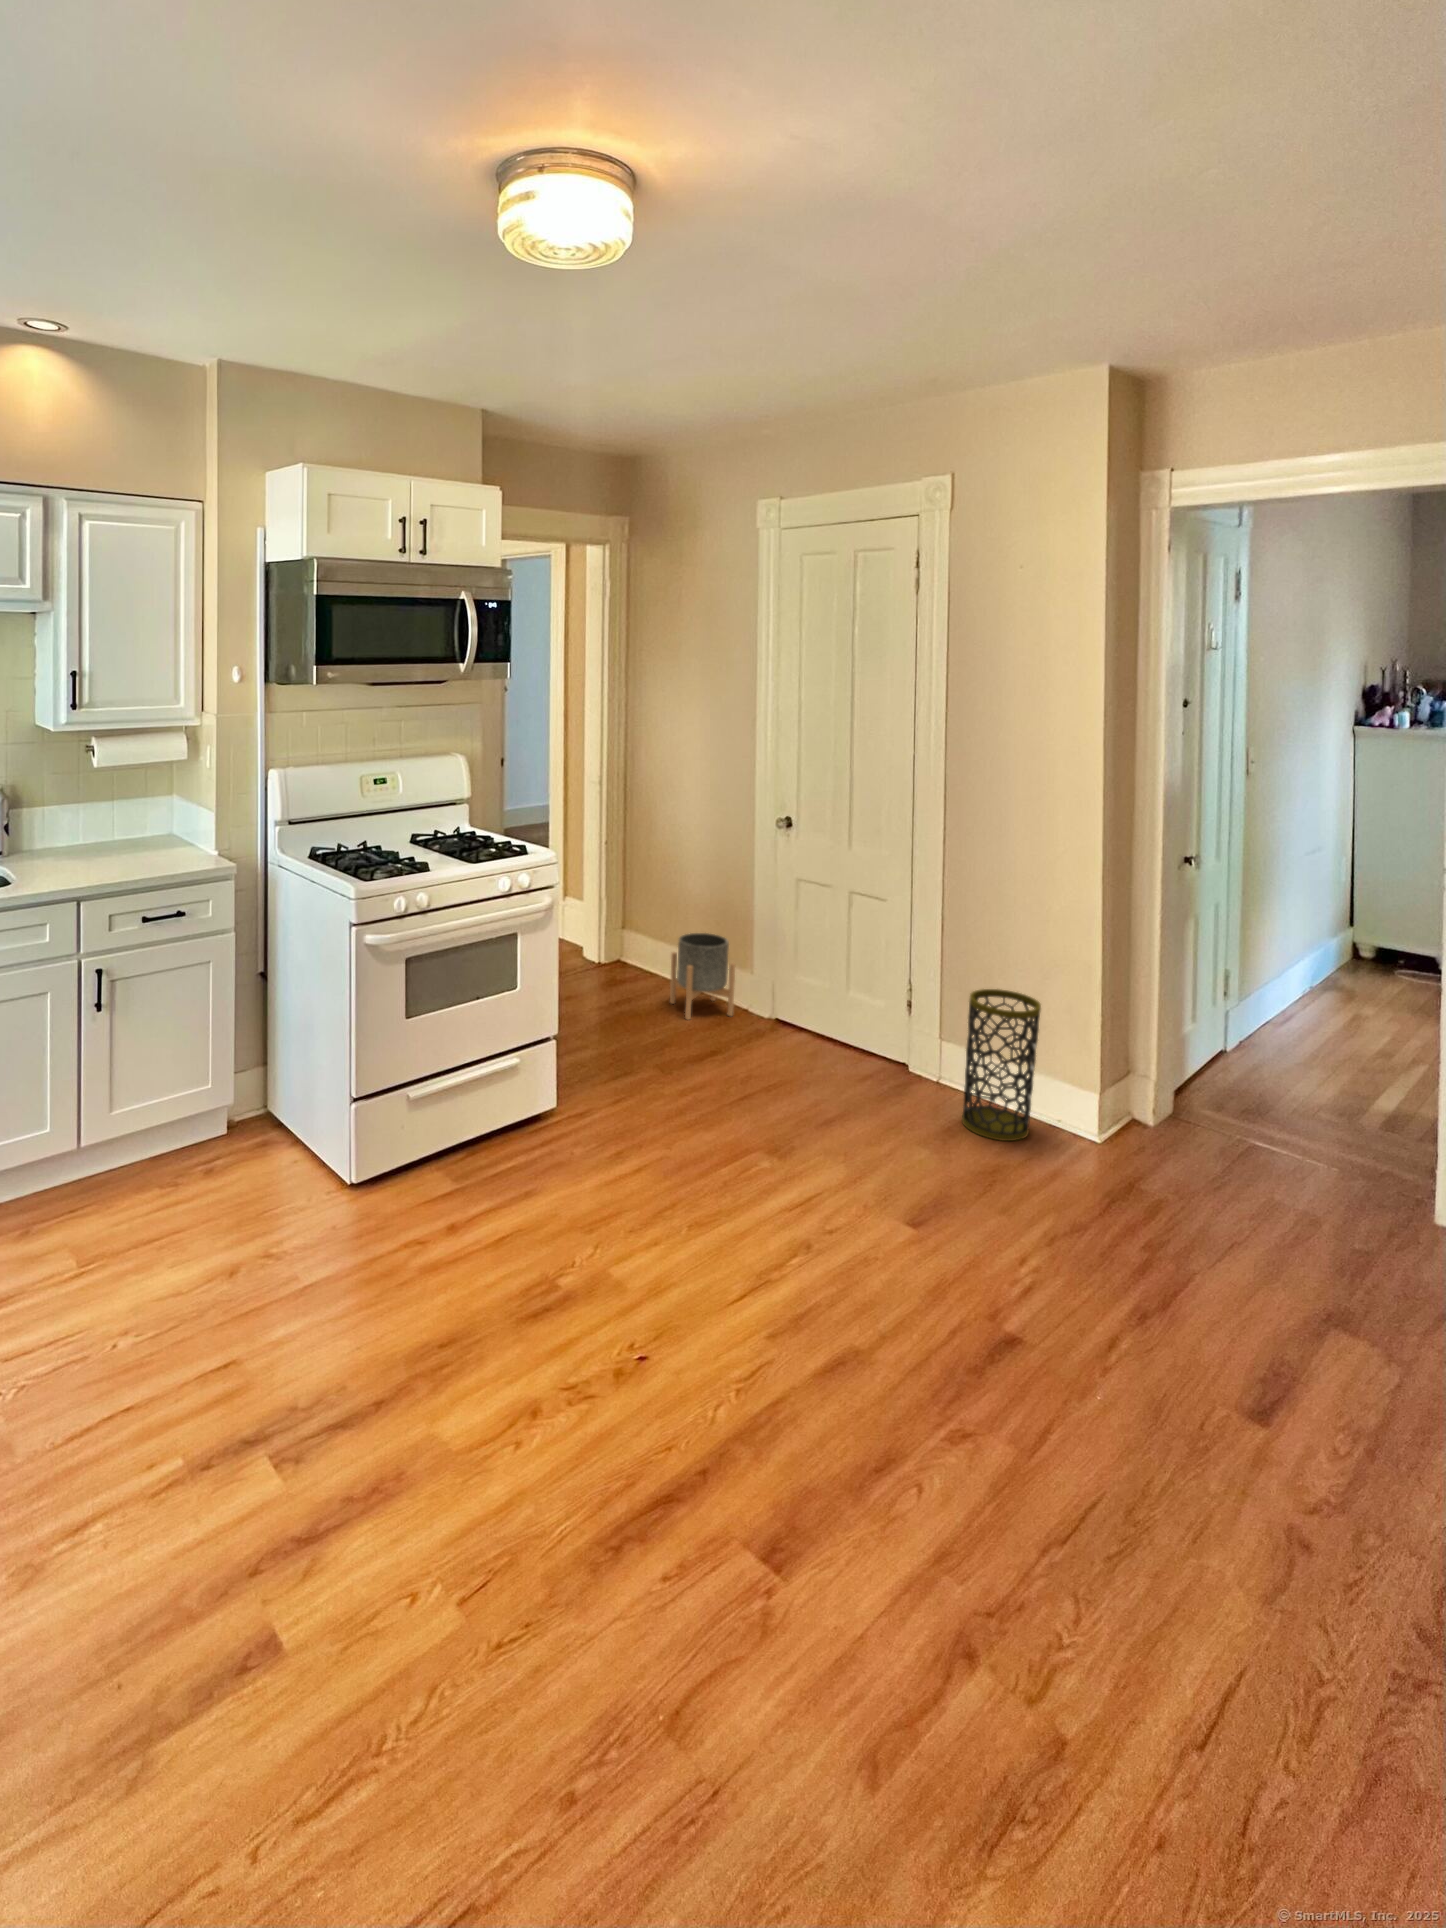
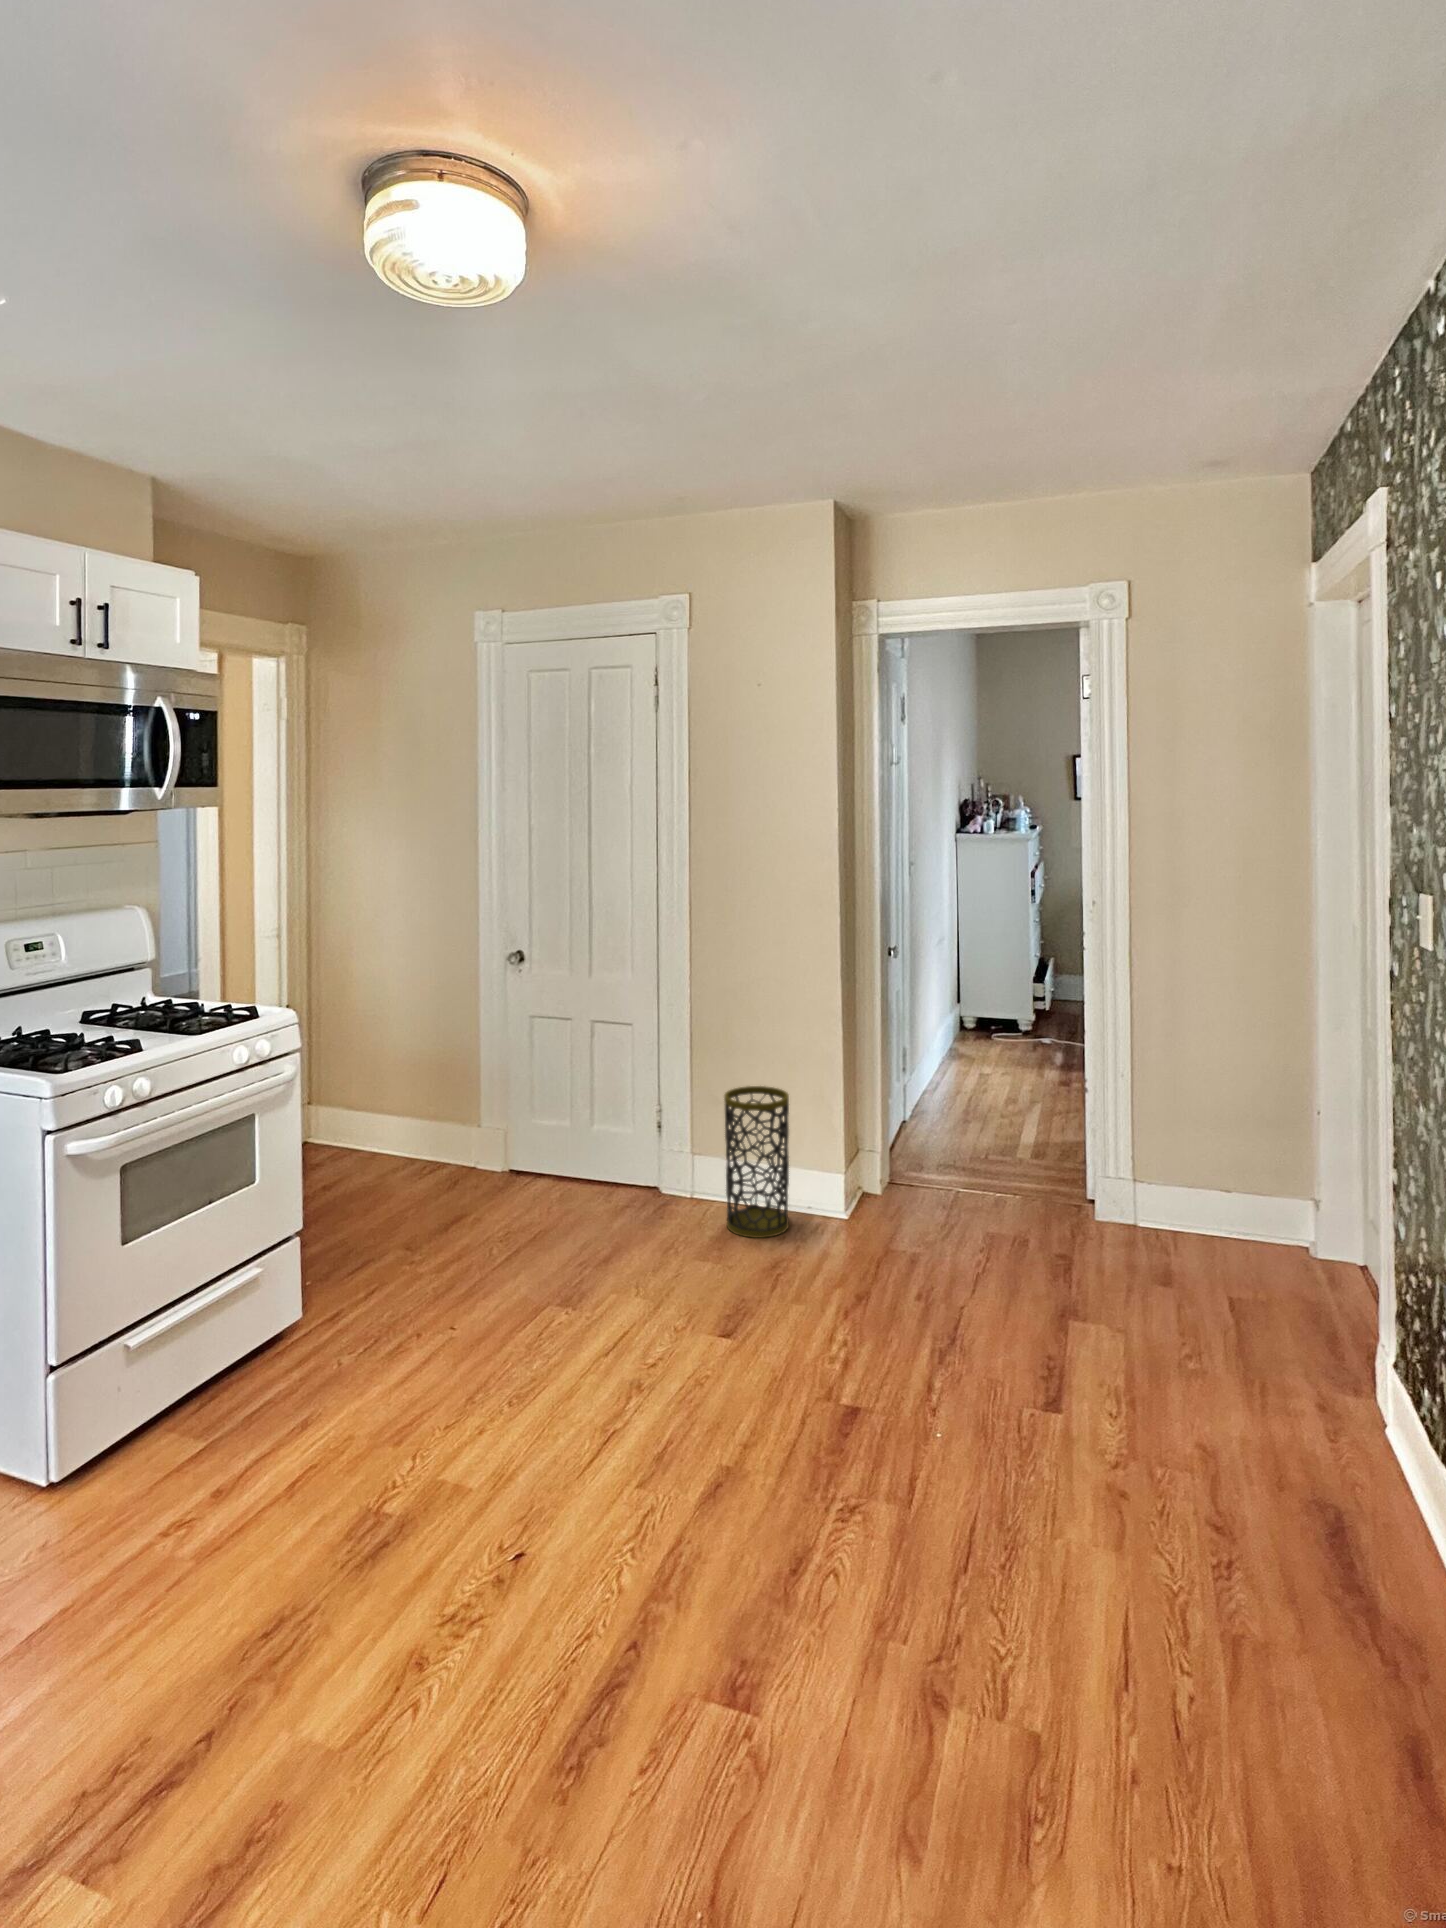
planter: present [670,933,735,1020] -> none [381,1088,459,1192]

